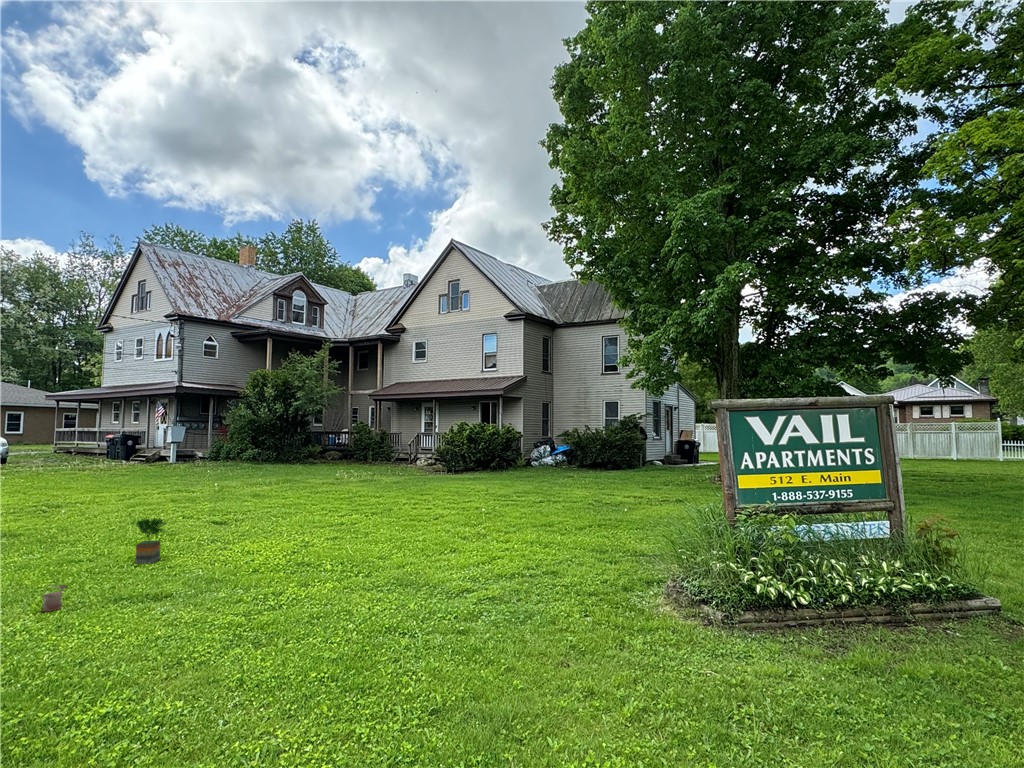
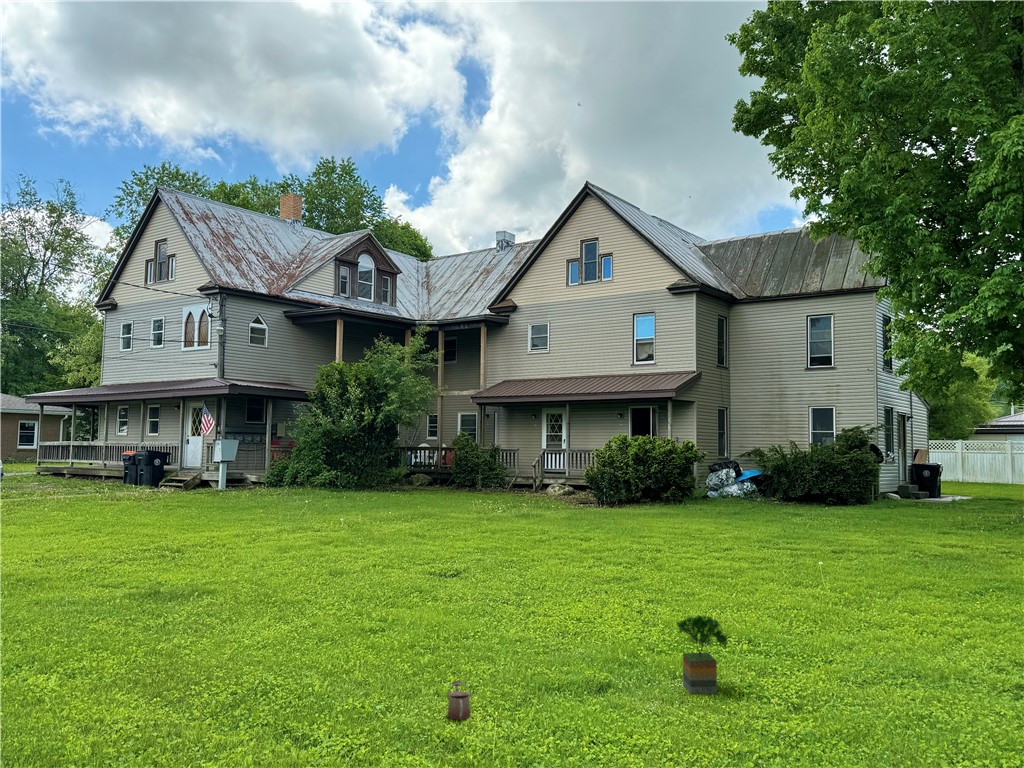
potted tree: present [135,518,167,564] -> present [677,616,728,694]

